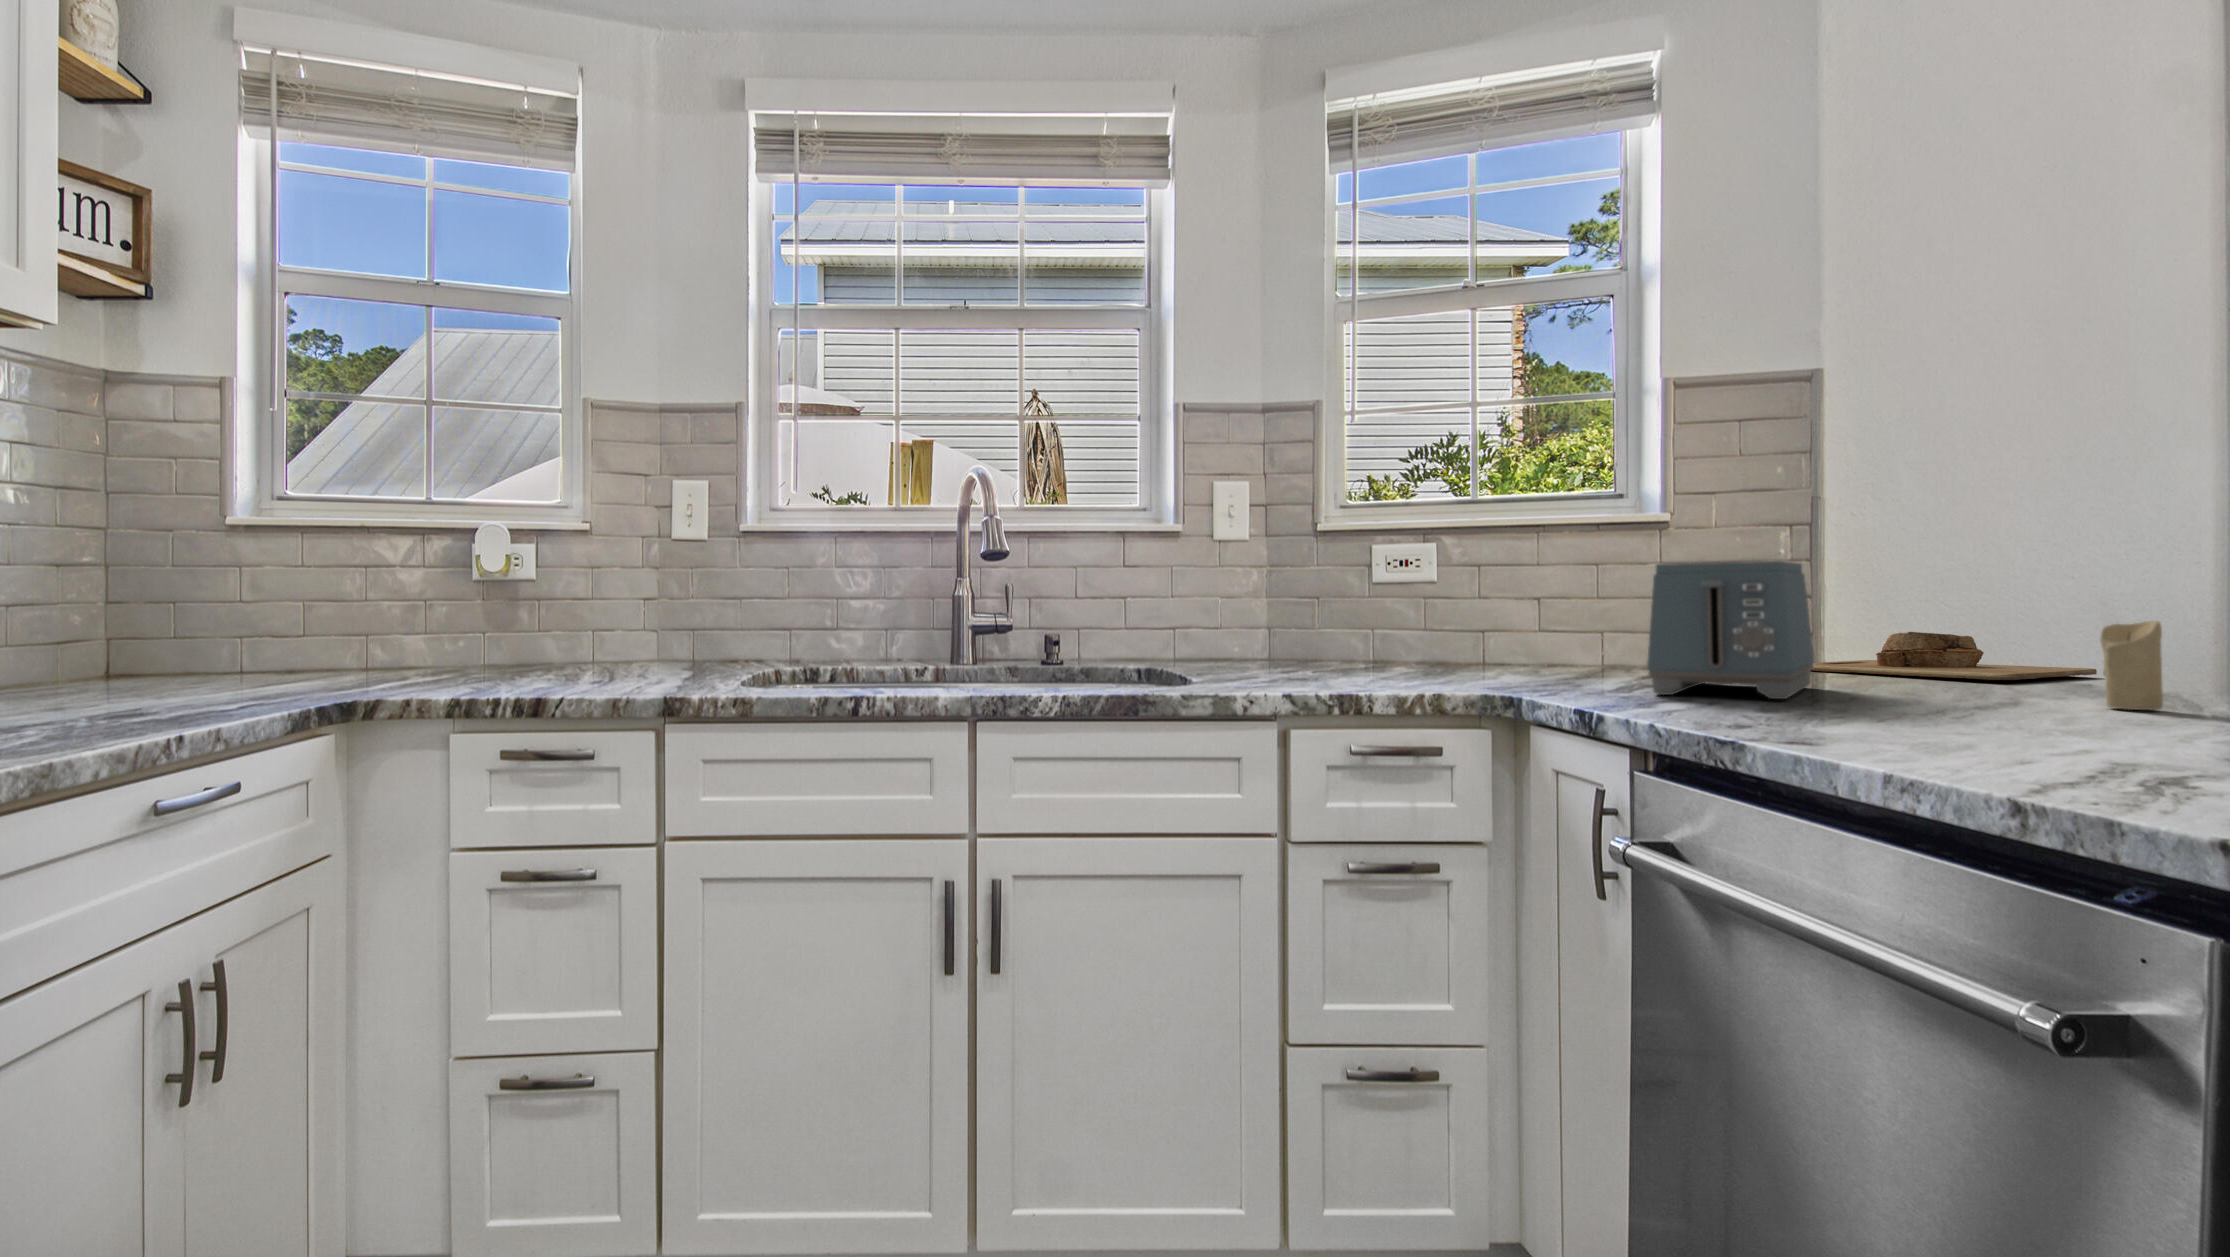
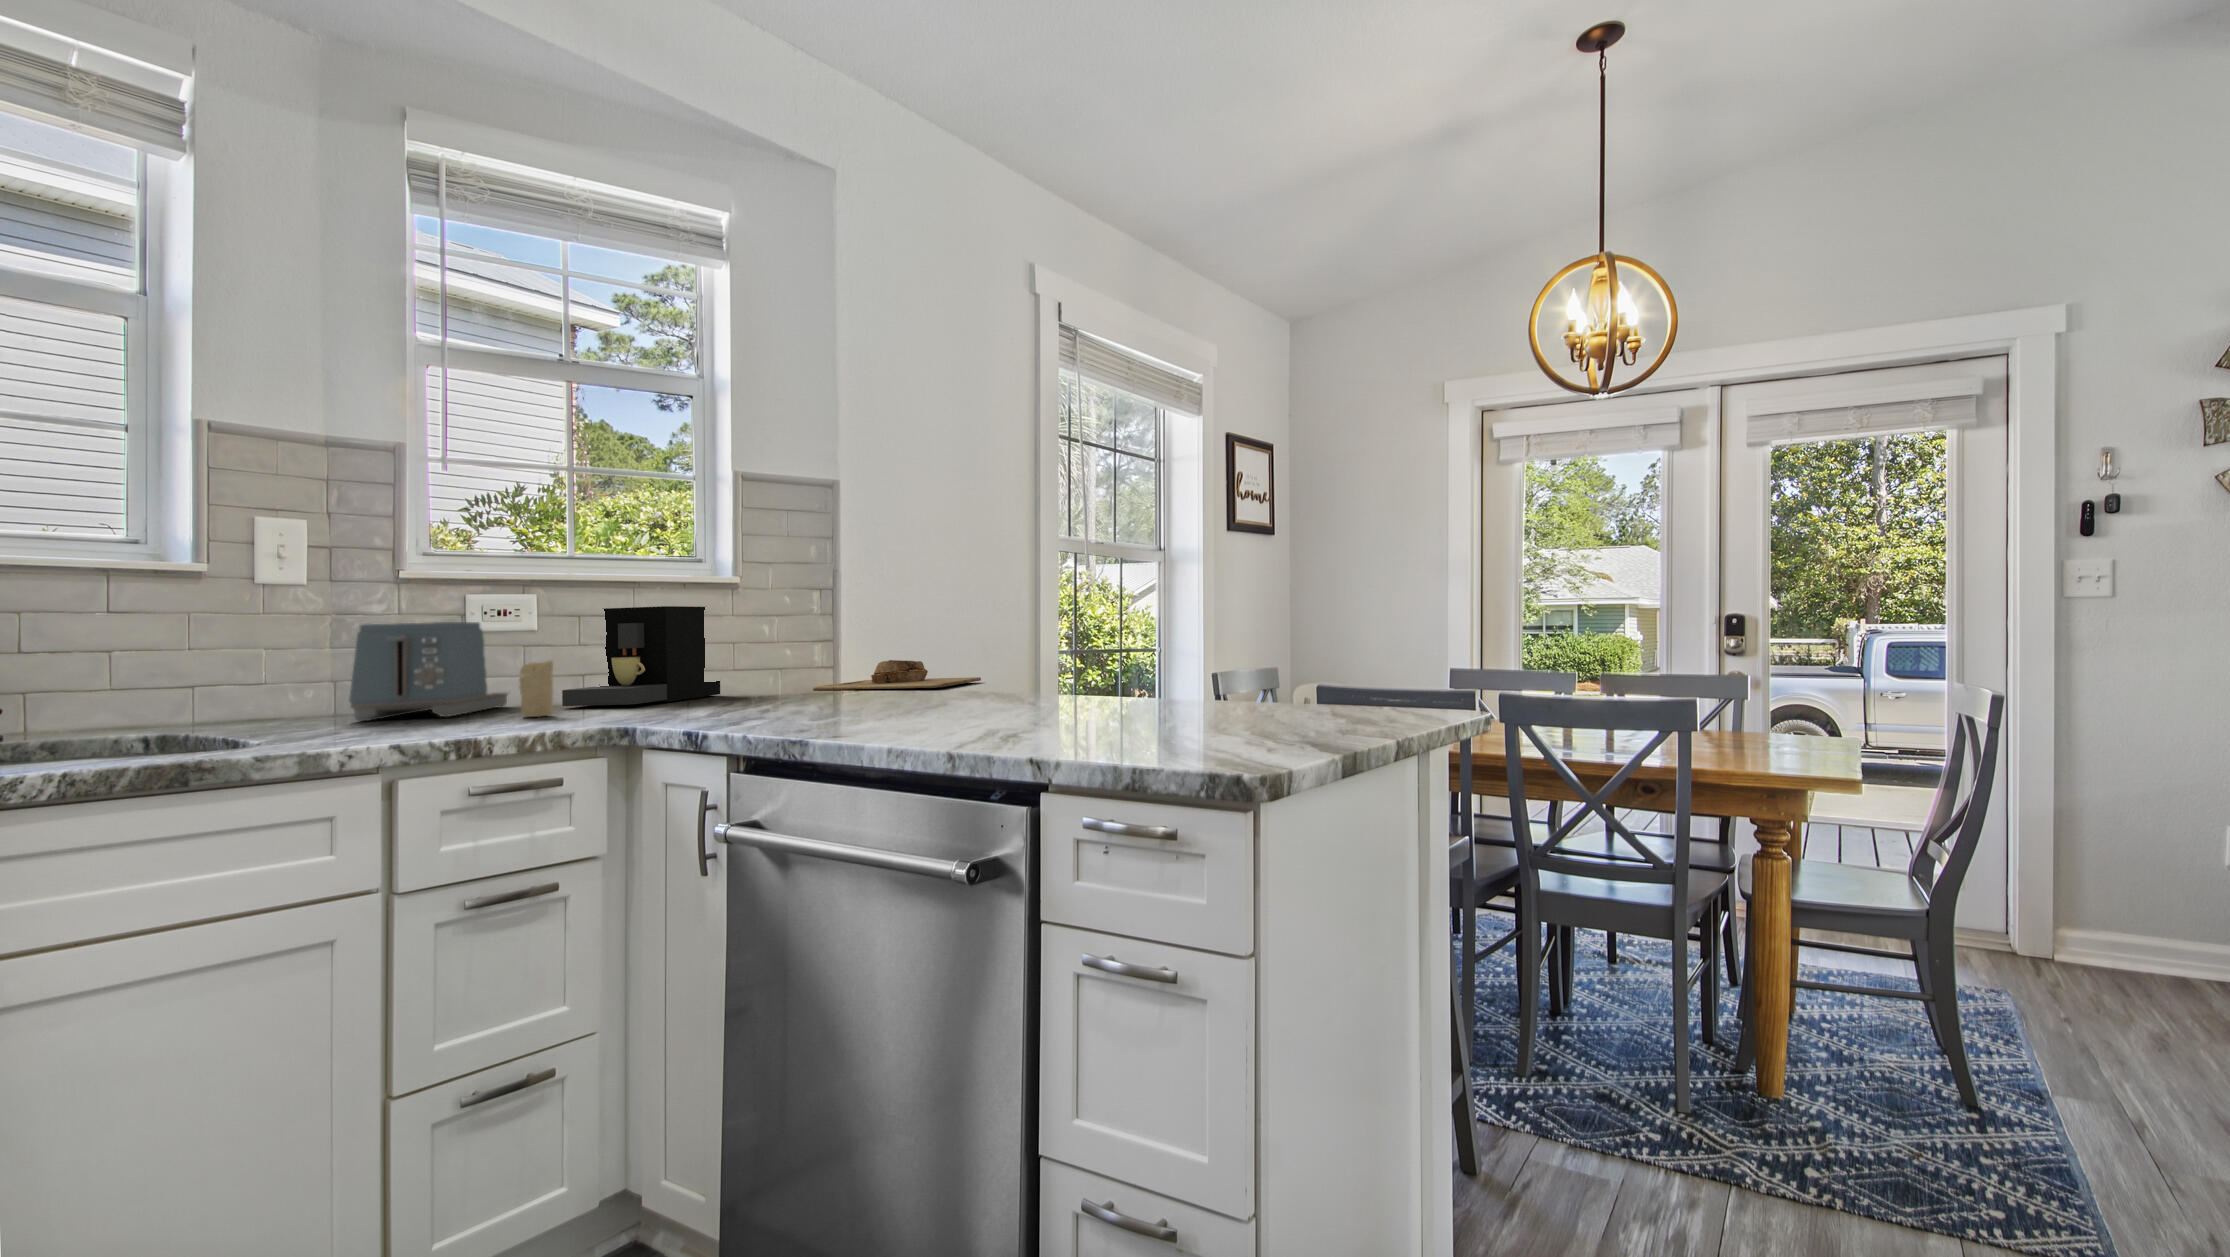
coffee maker: none [1457,550,1645,669] -> present [562,606,720,706]
toaster: present [1647,561,1814,699] -> present [349,622,508,721]
candle: present [2100,621,2163,710] -> present [519,660,553,717]

